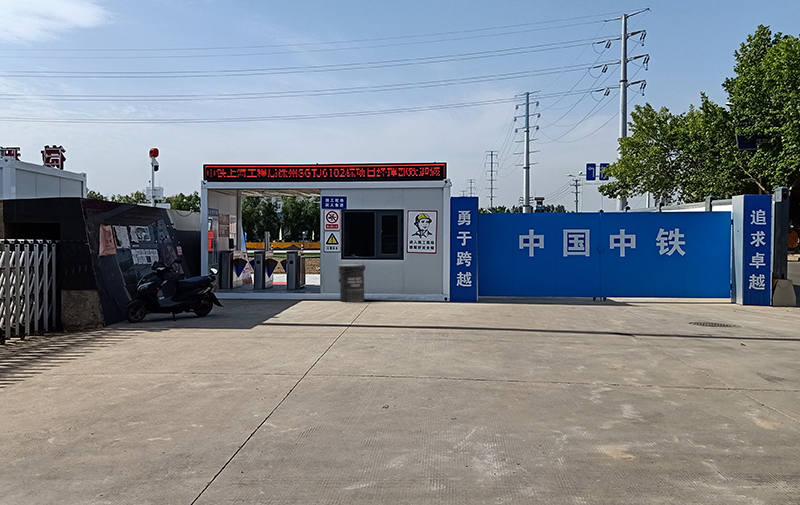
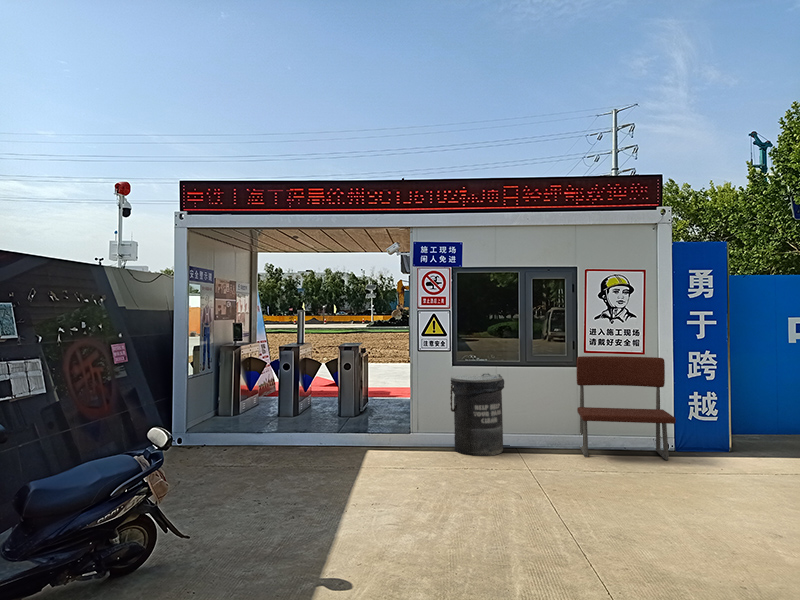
bench: none [399,255,443,303] -> present [577,356,676,460]

